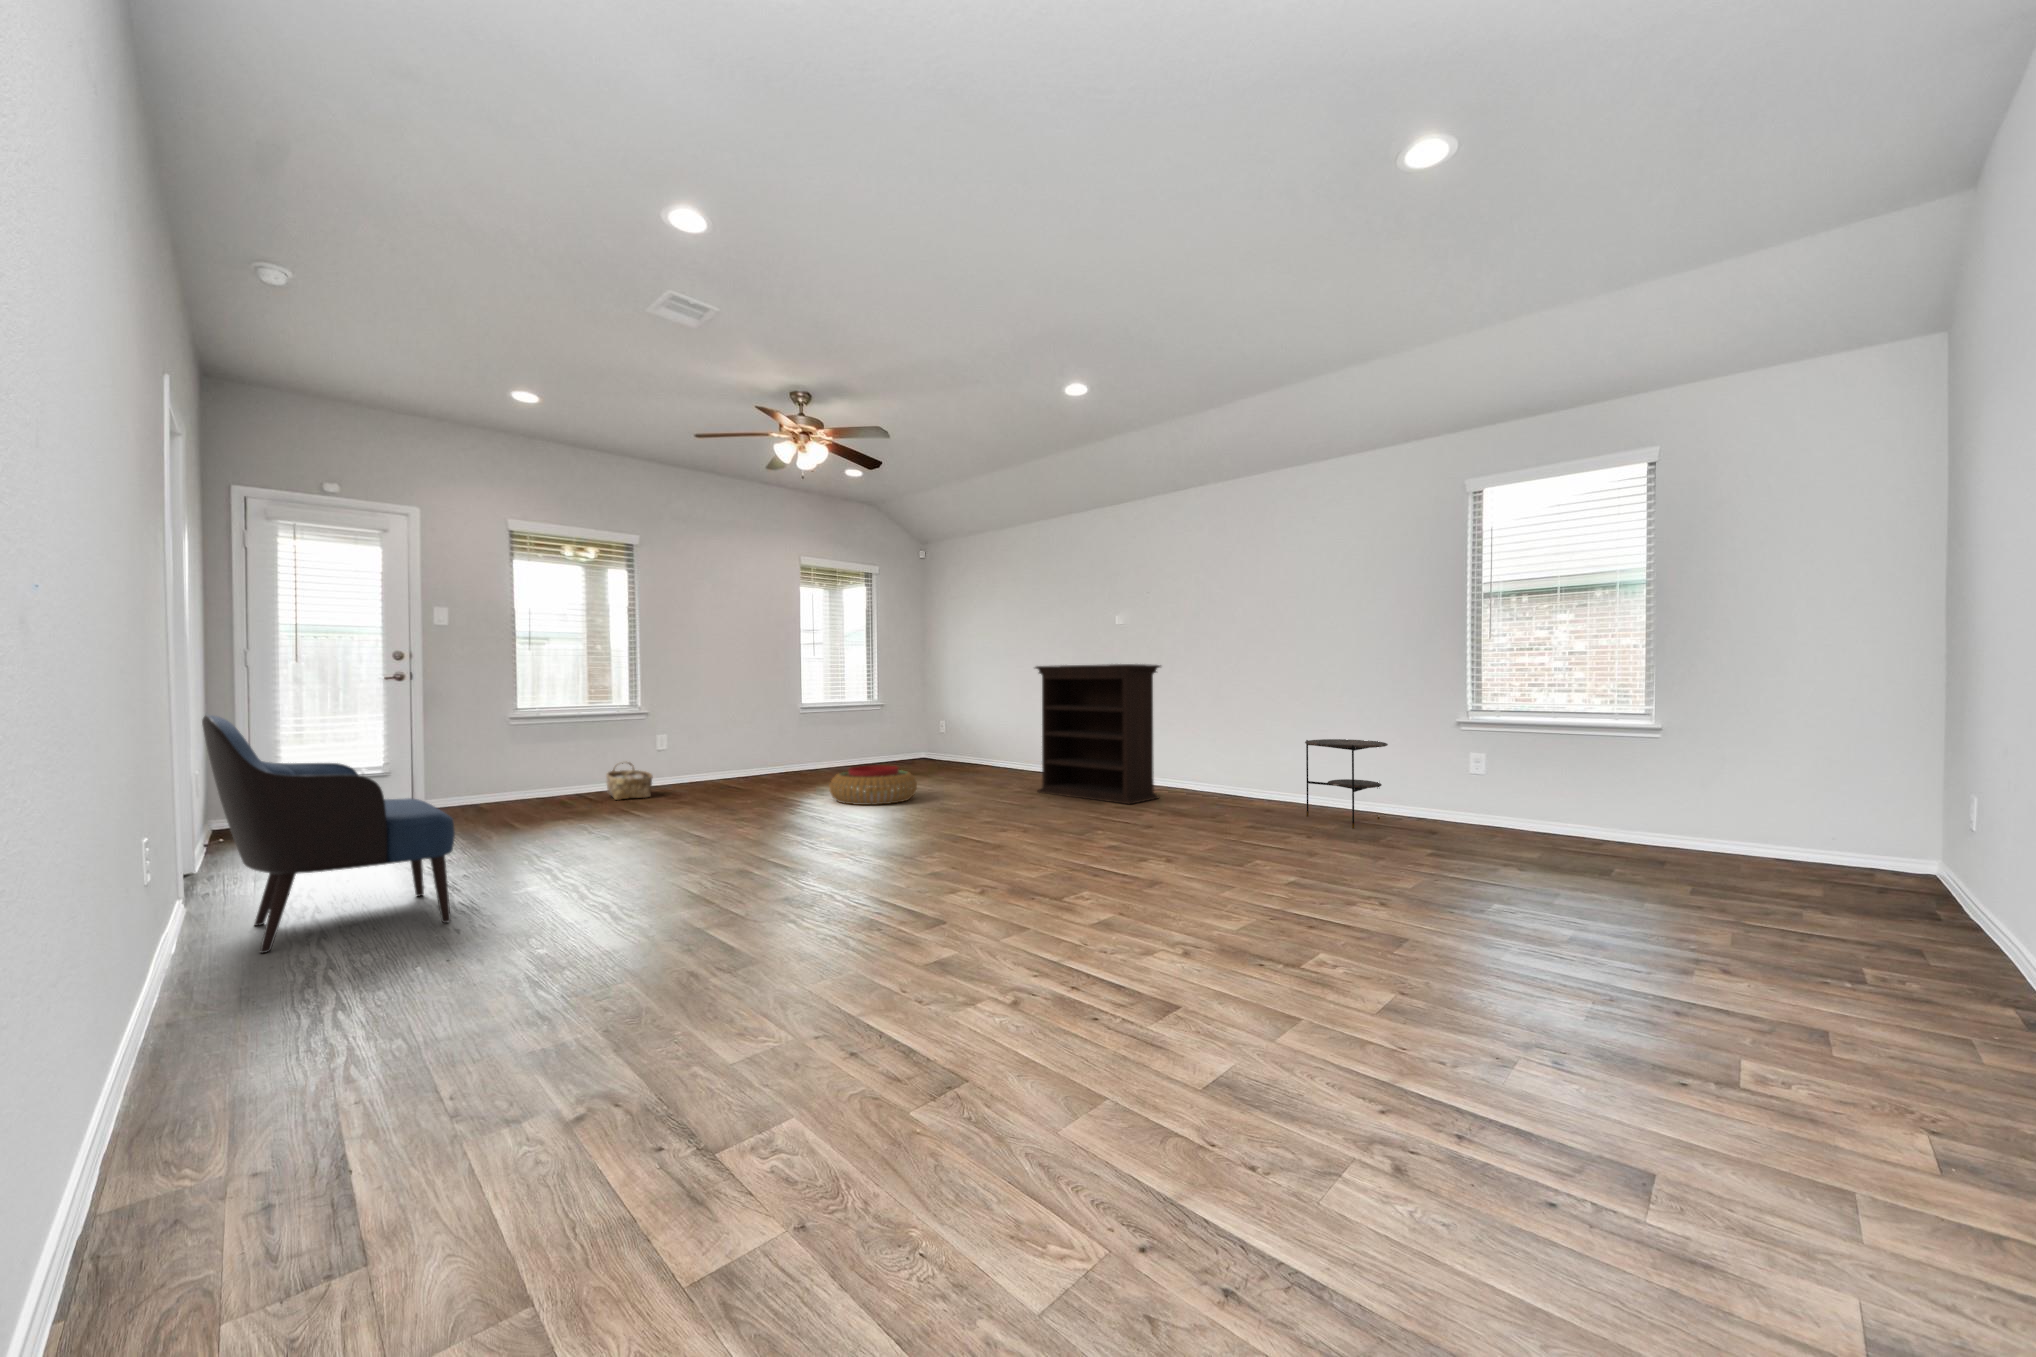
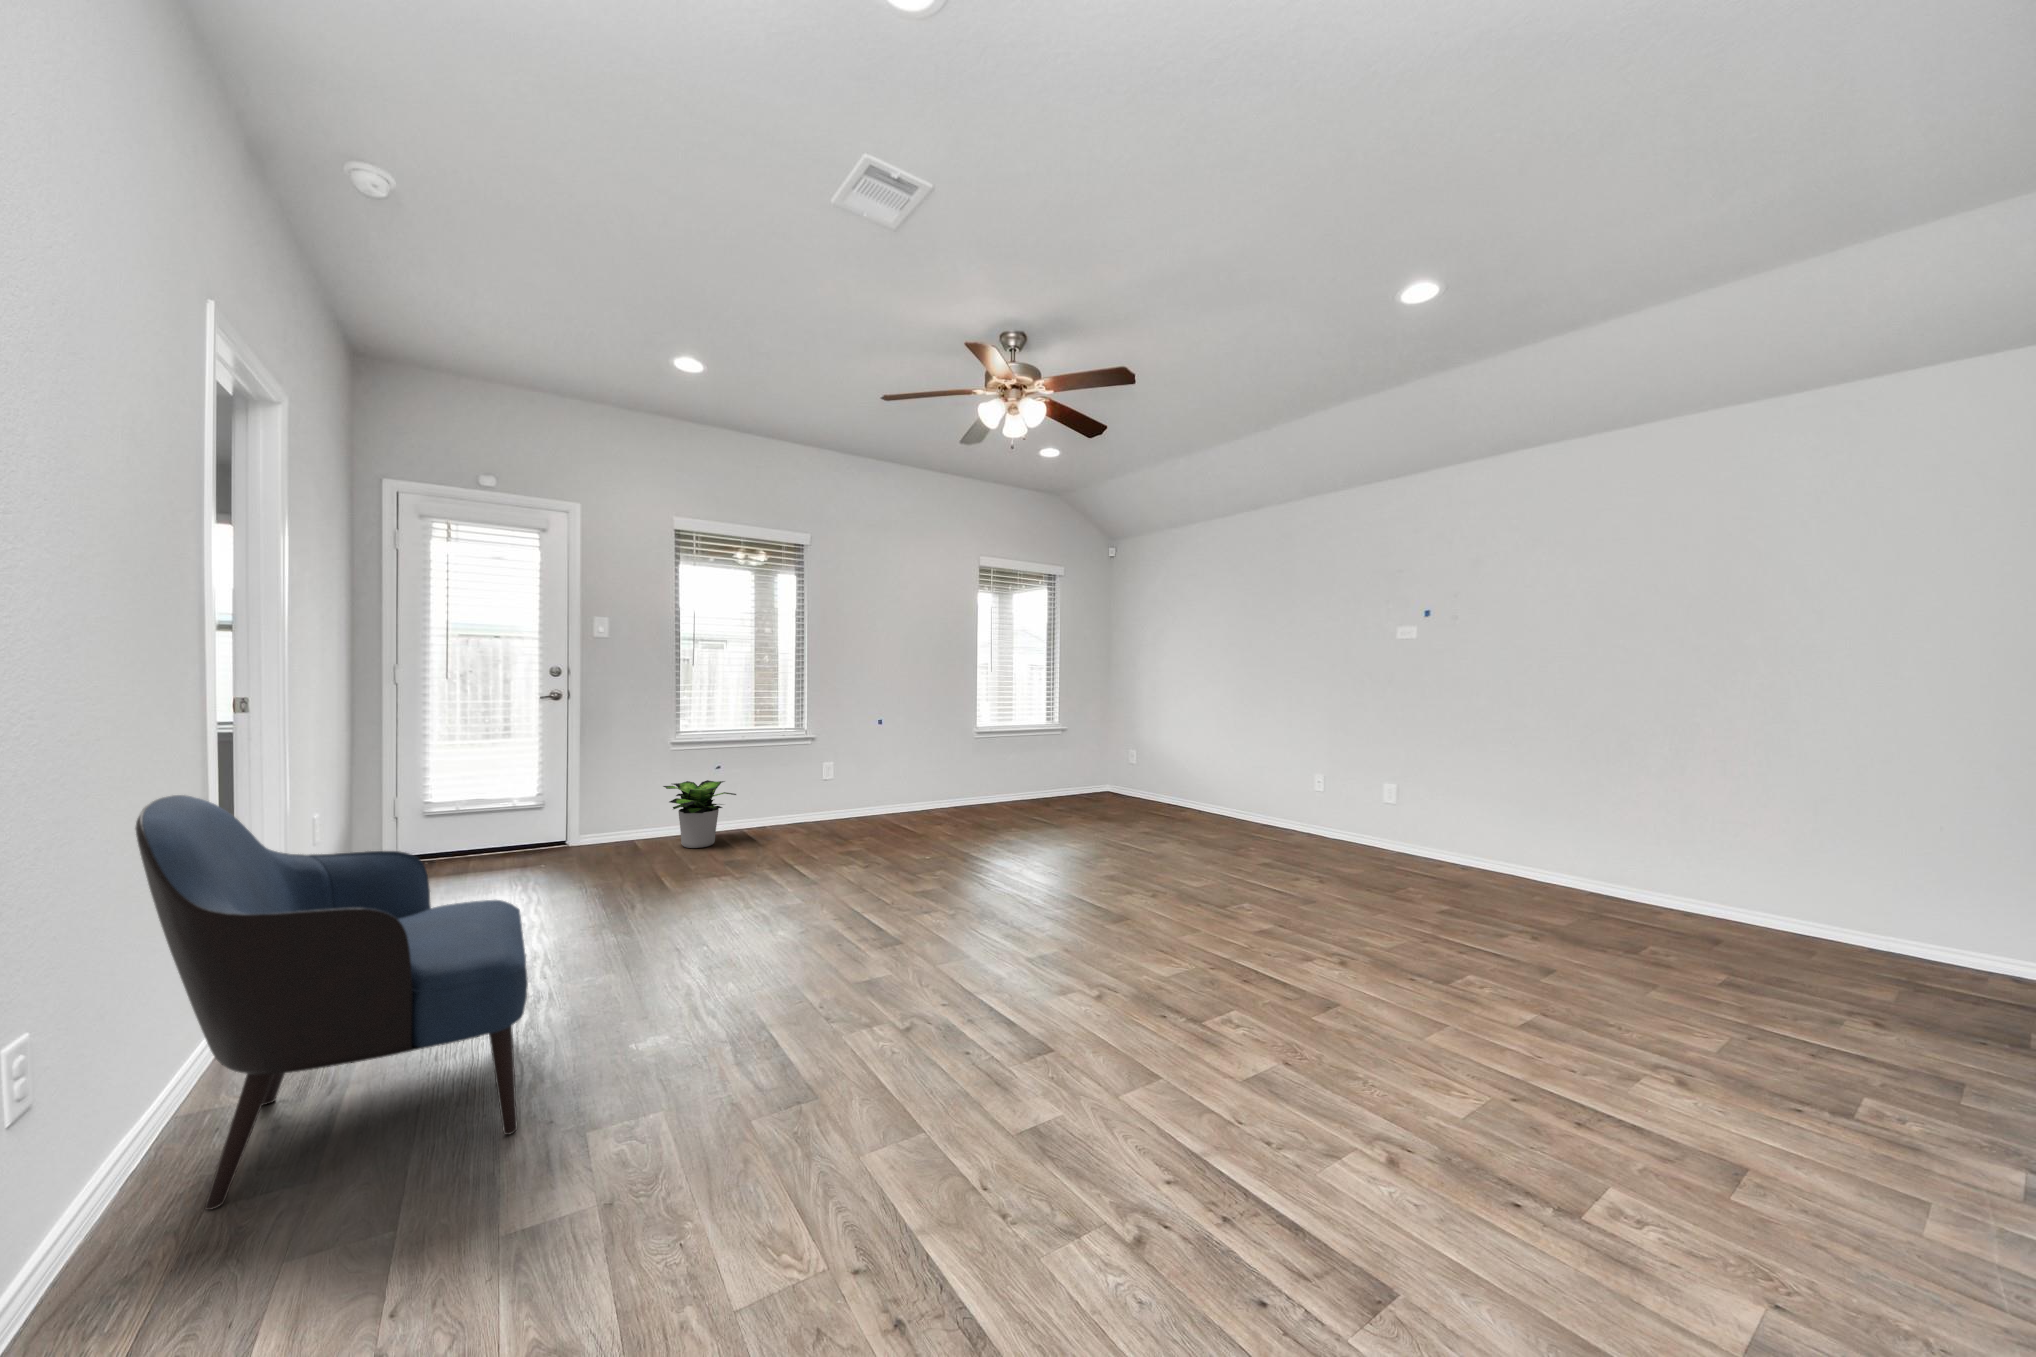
bookshelf: present [1035,664,1161,804] -> none [1274,692,1467,887]
side table: present [1305,739,1388,828] -> none [1742,821,1929,978]
potted plant: none [504,752,576,809] -> present [663,780,736,848]
woven basket: present [606,762,652,800] -> none [771,791,820,837]
pouf: present [830,766,917,805] -> none [1022,810,1129,865]

